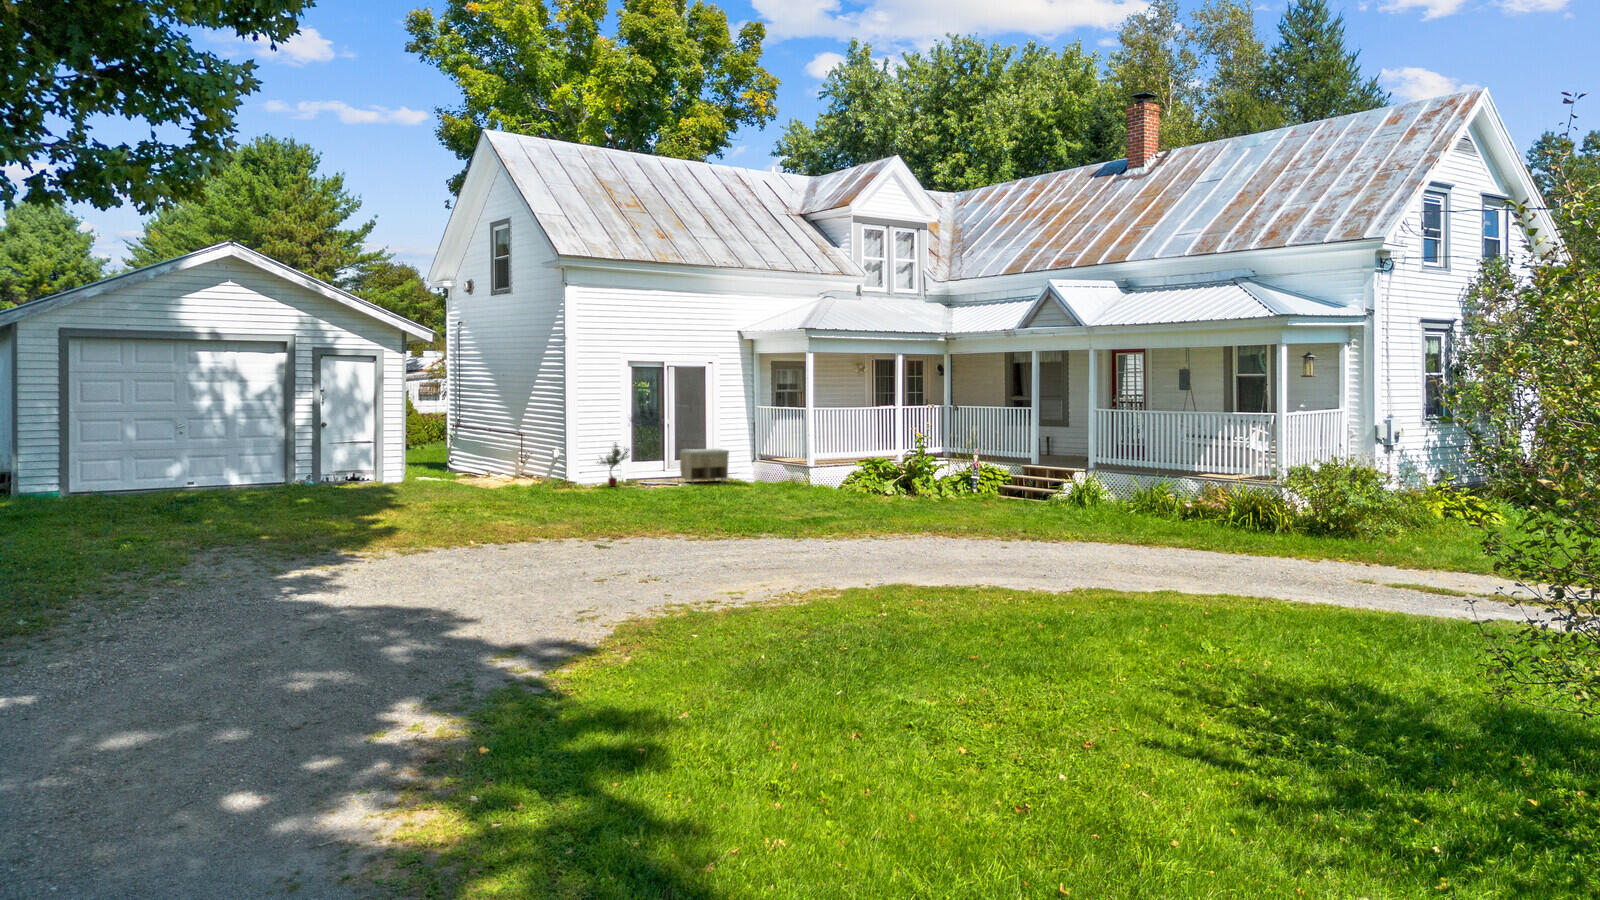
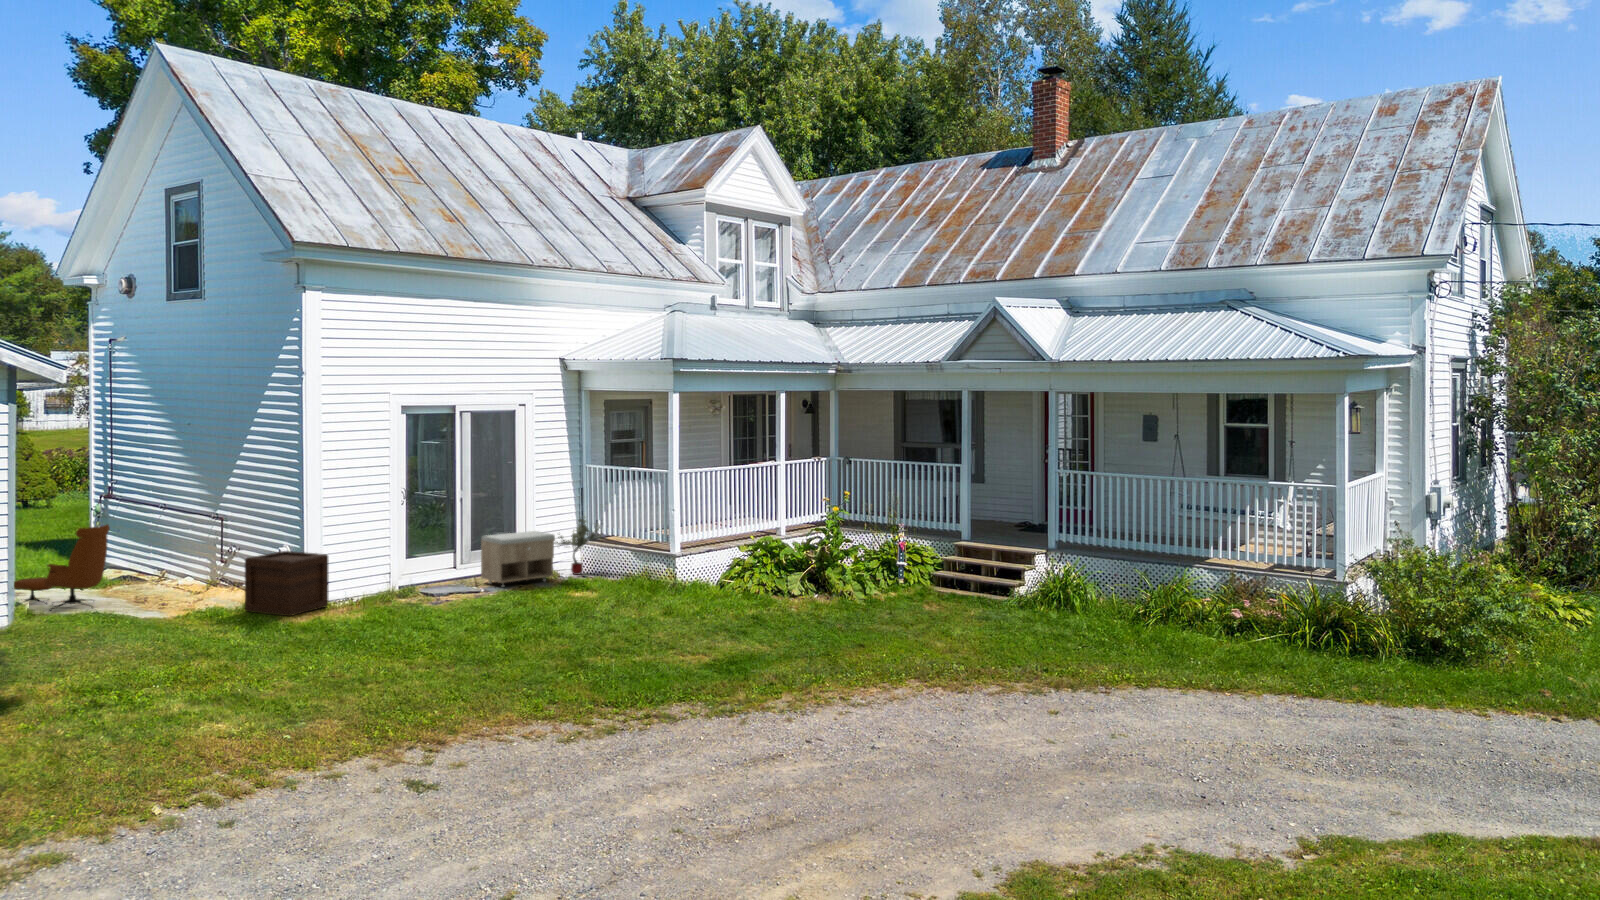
lounge chair: none [403,432,457,482] -> present [14,525,110,611]
potted tree: present [597,442,629,486] -> present [554,517,601,575]
wooden crate: none [531,451,580,489] -> present [245,551,329,616]

